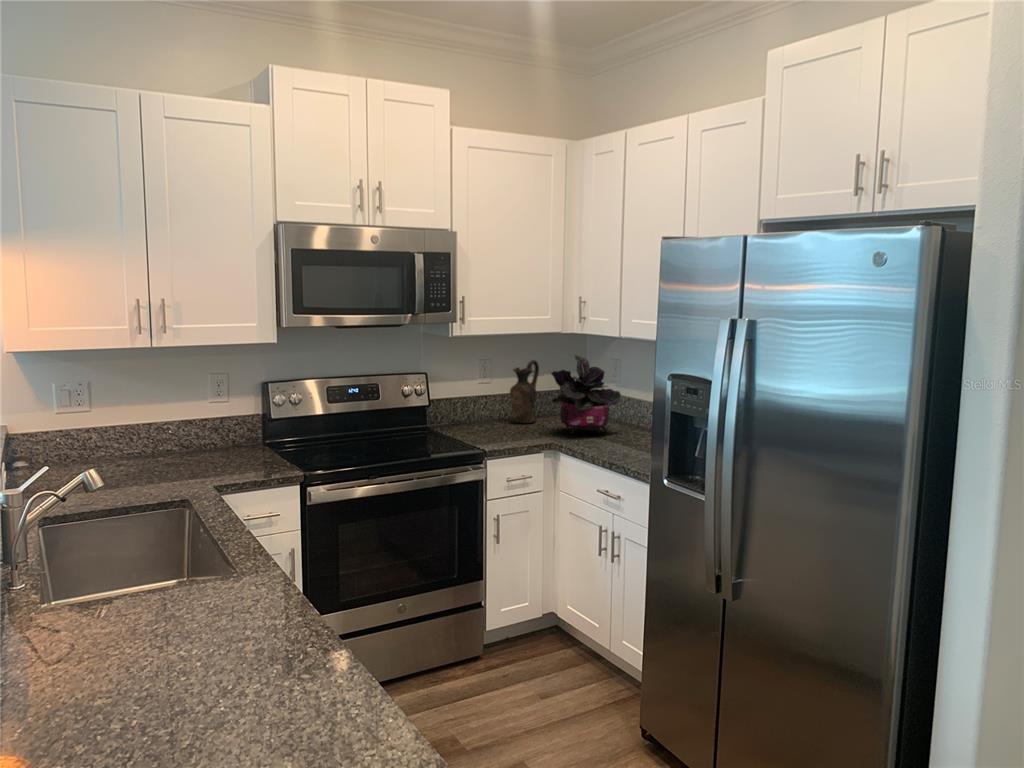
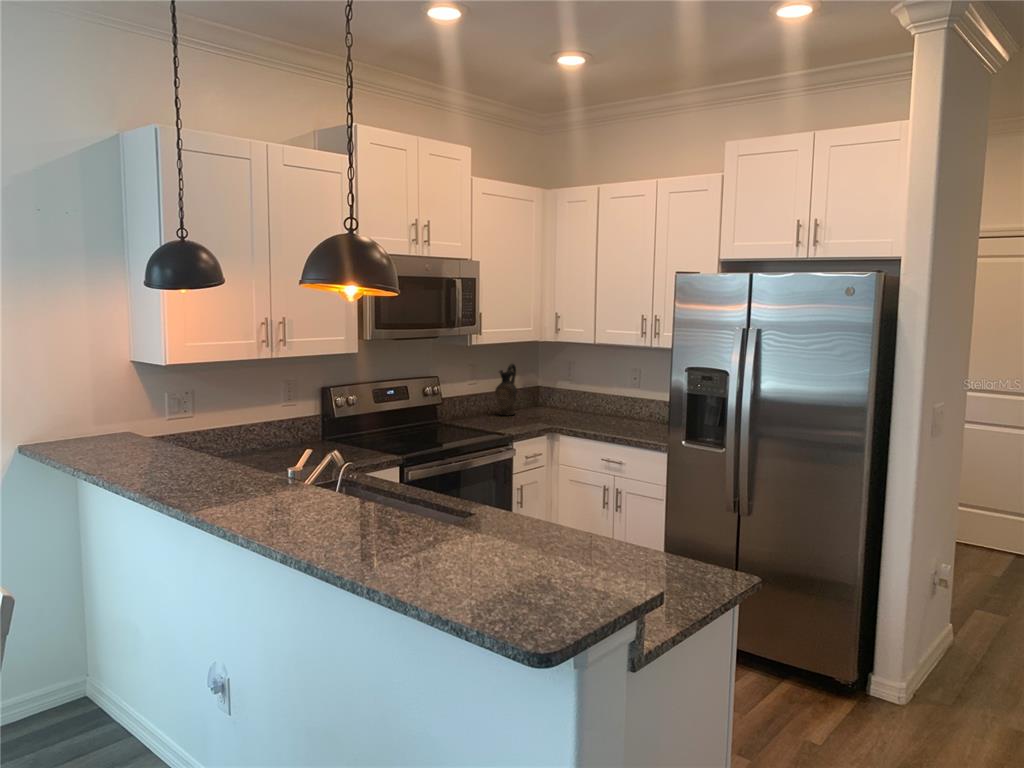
potted plant: present [551,355,621,434] -> none [540,358,591,421]

